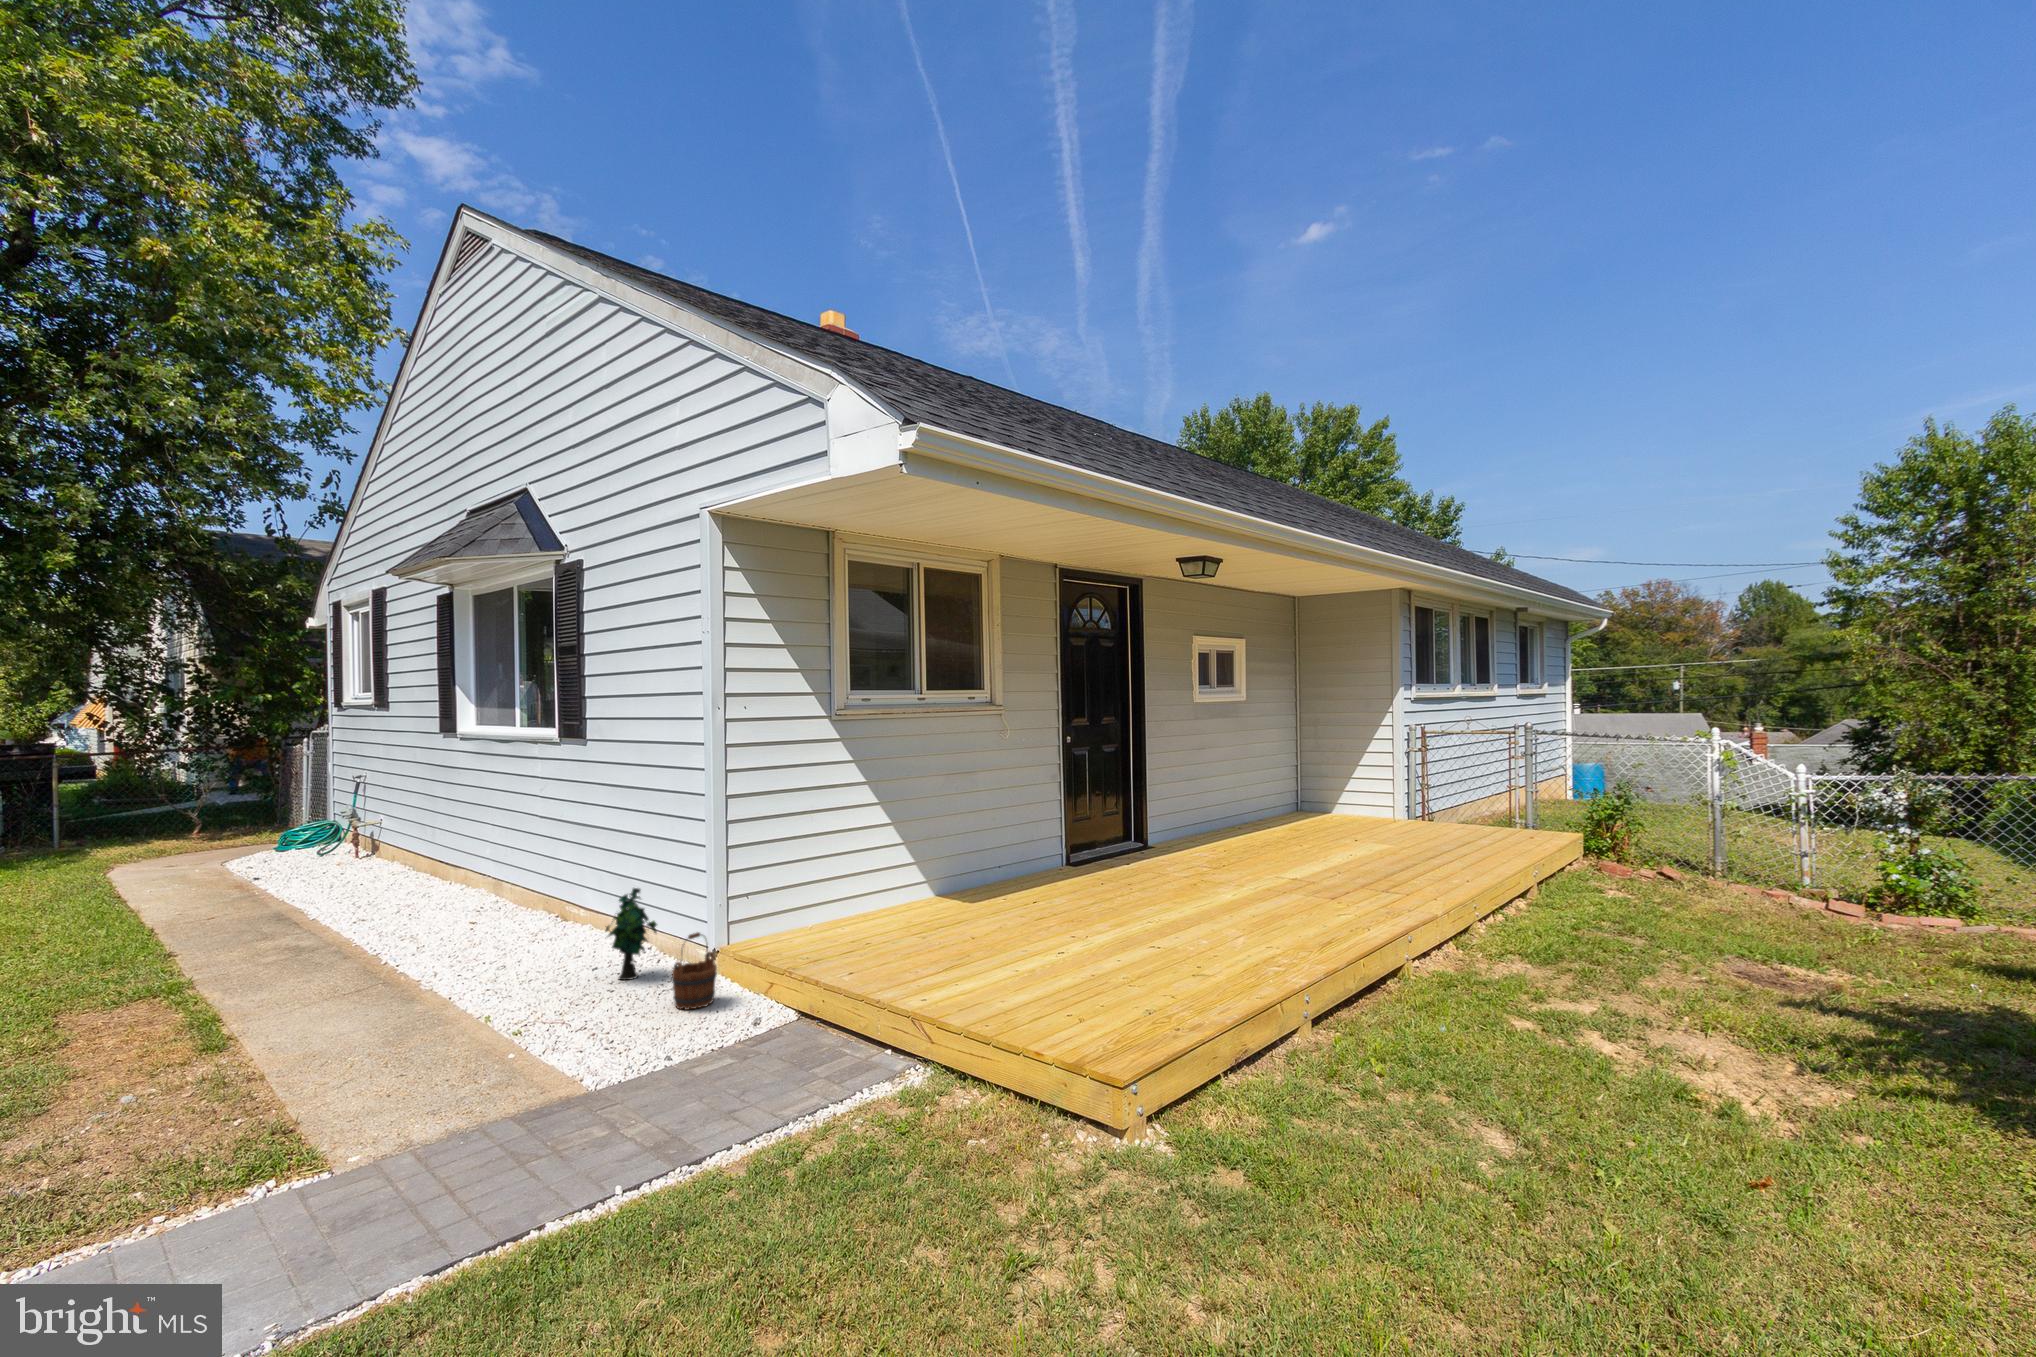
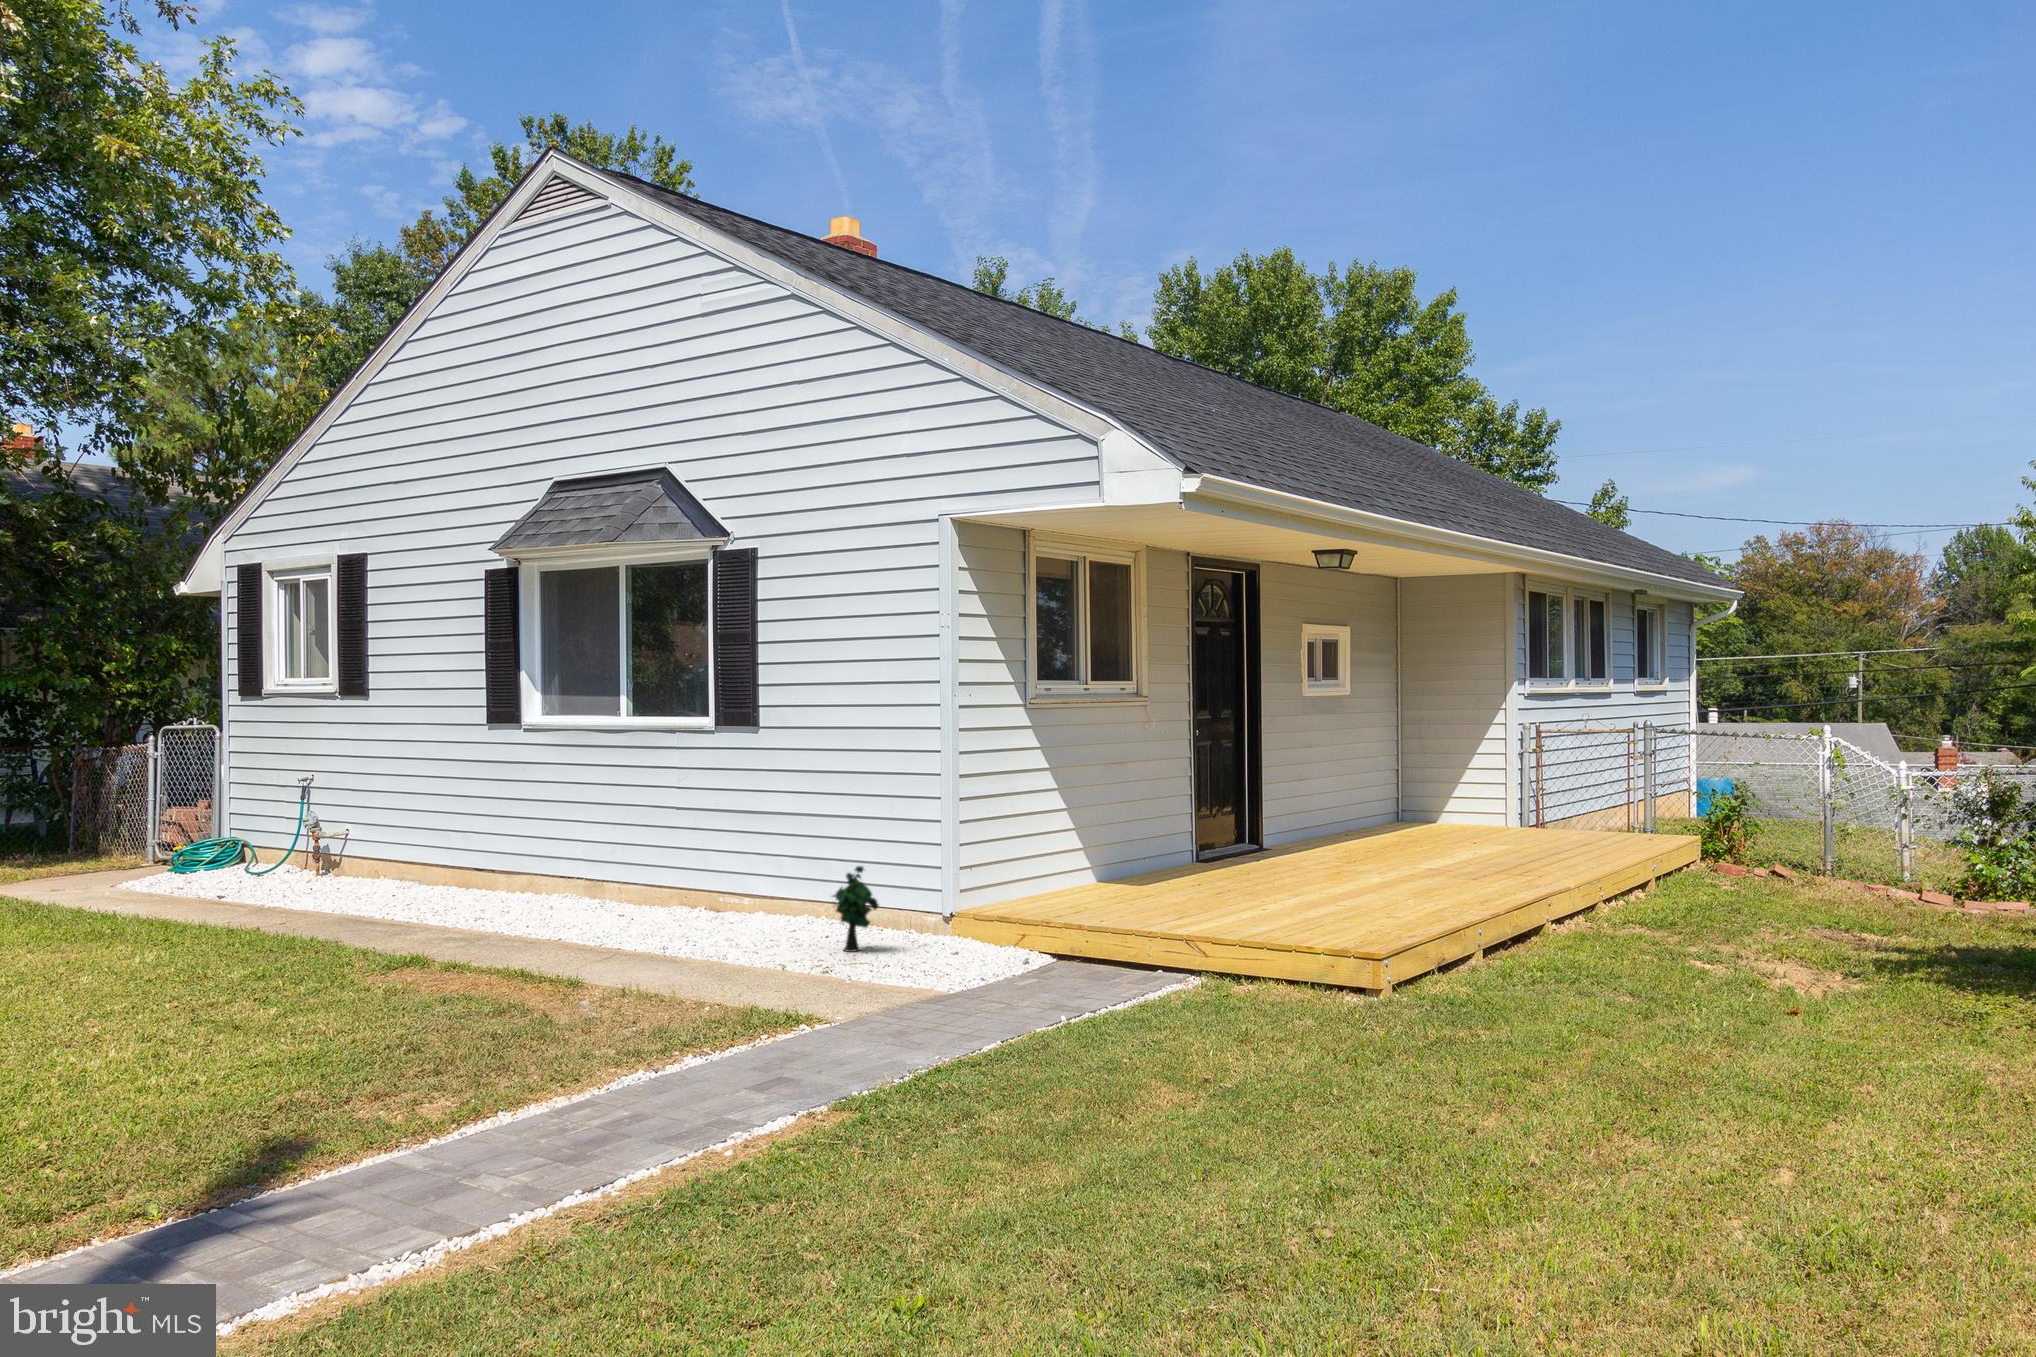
wooden bucket: present [672,932,717,1010] -> none [928,898,966,964]

